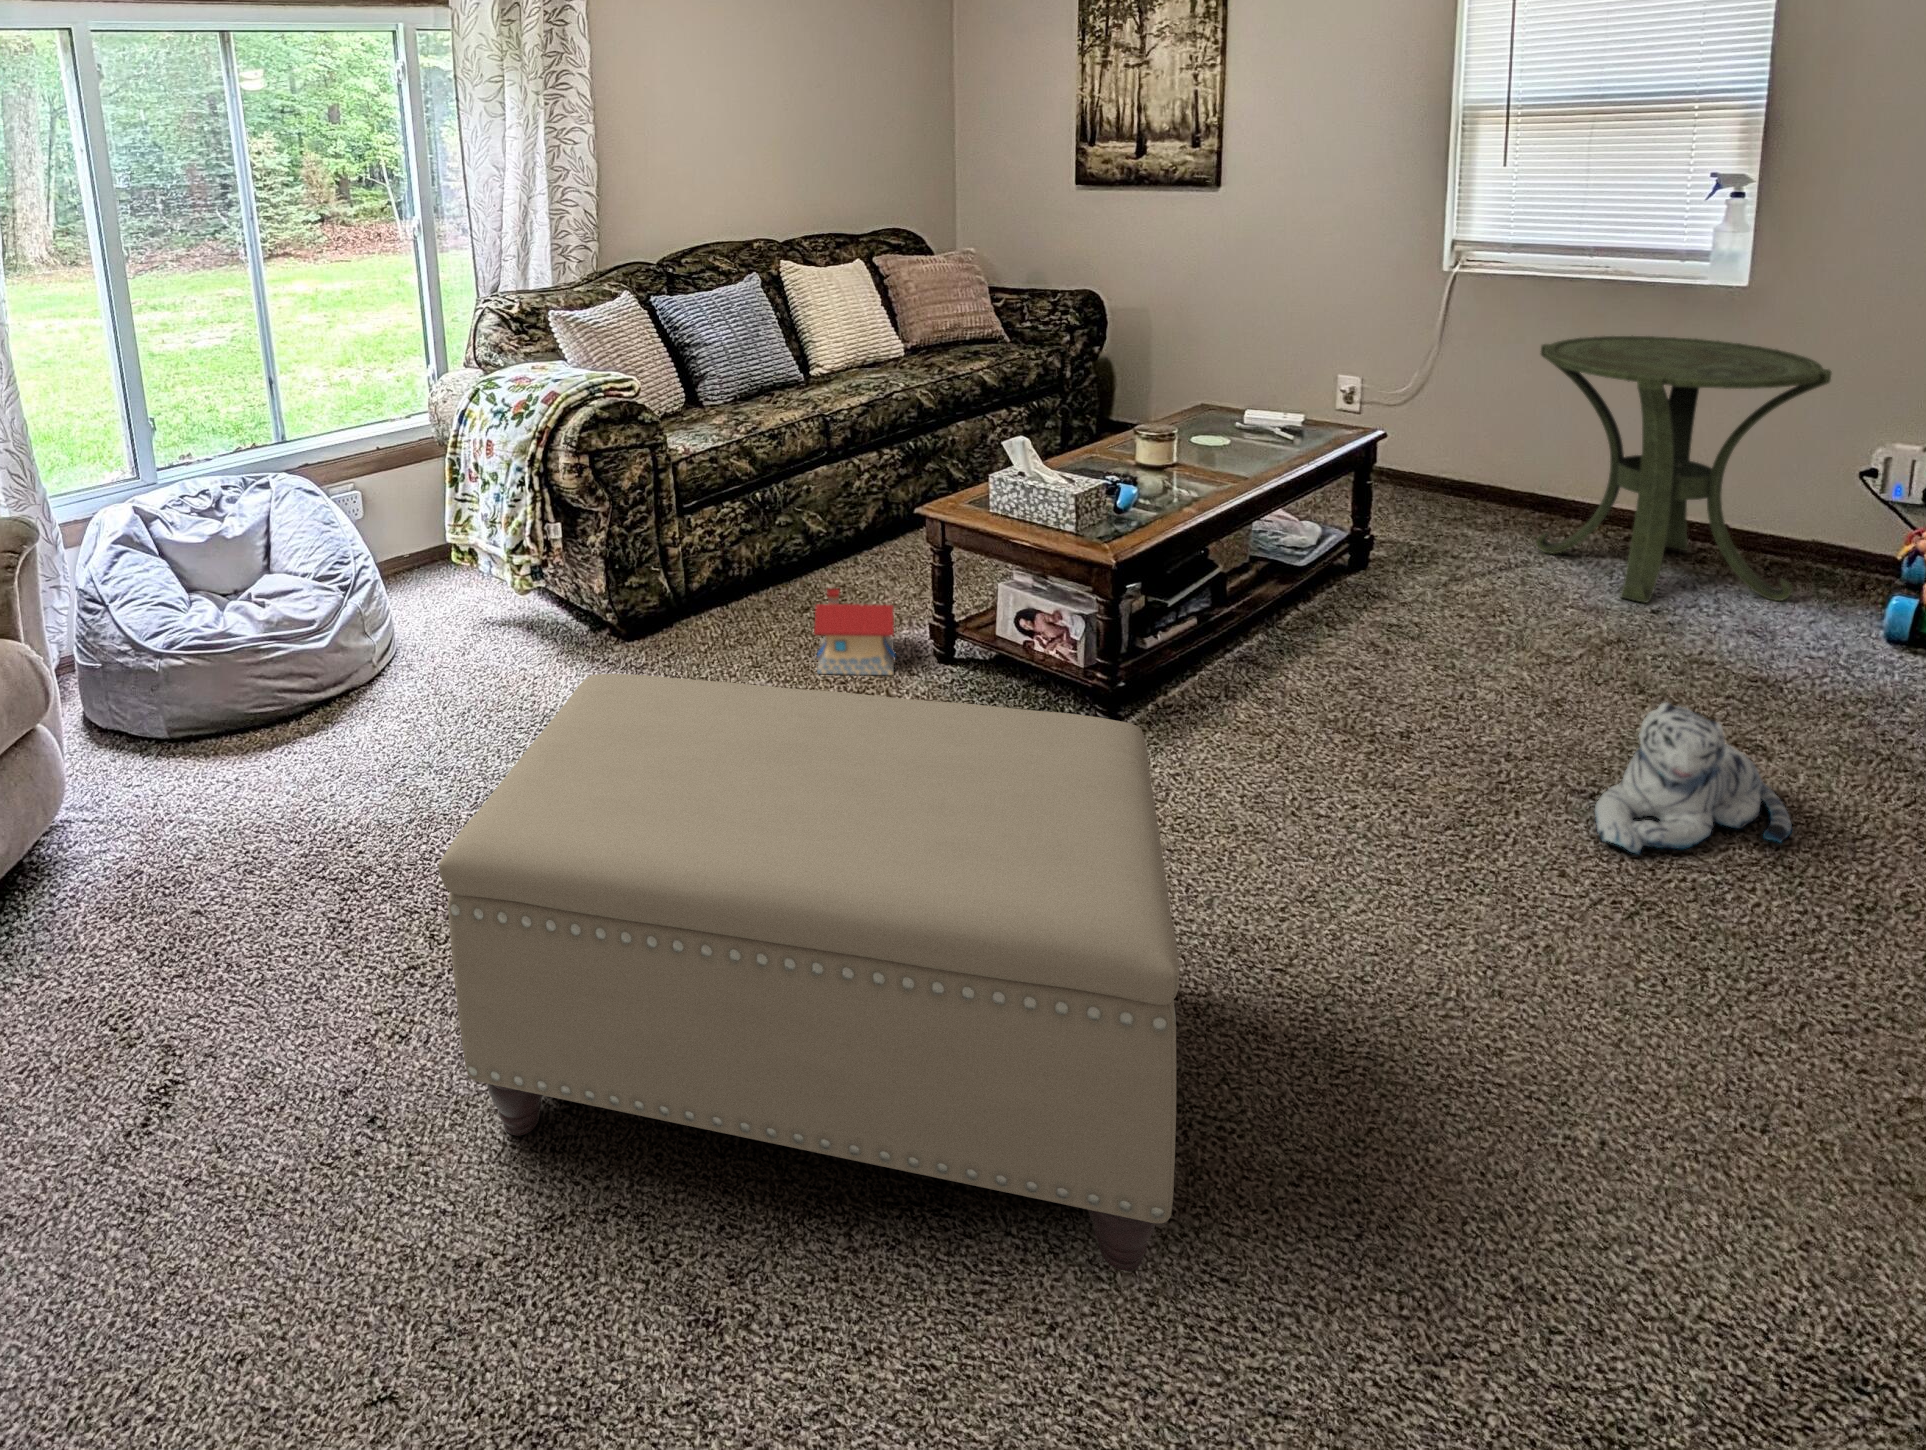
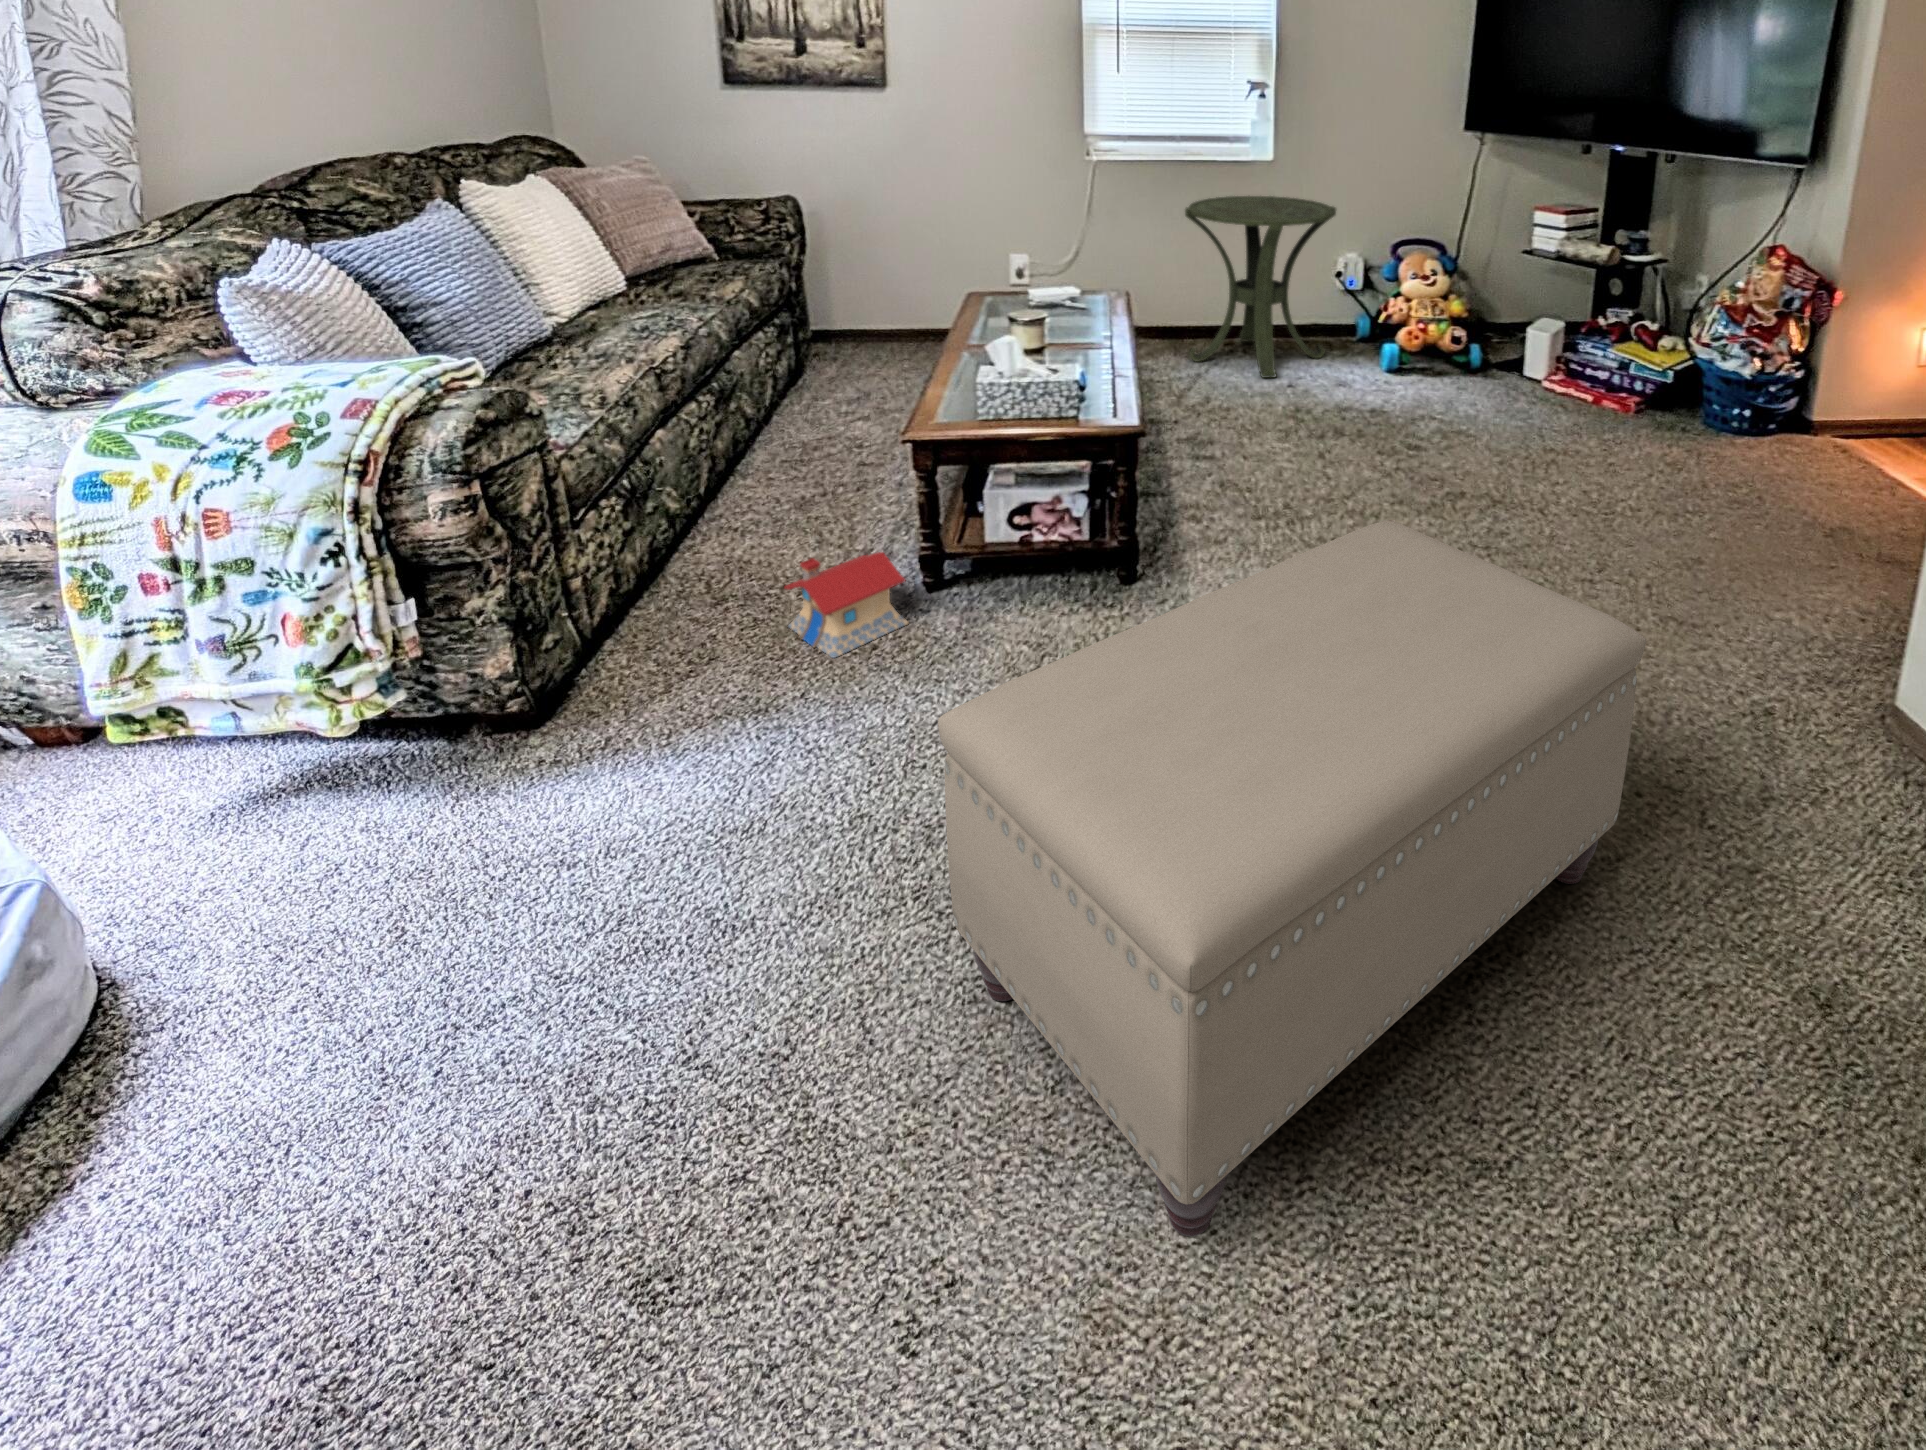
plush toy: present [1595,703,1792,854] -> none [1393,418,1472,516]

